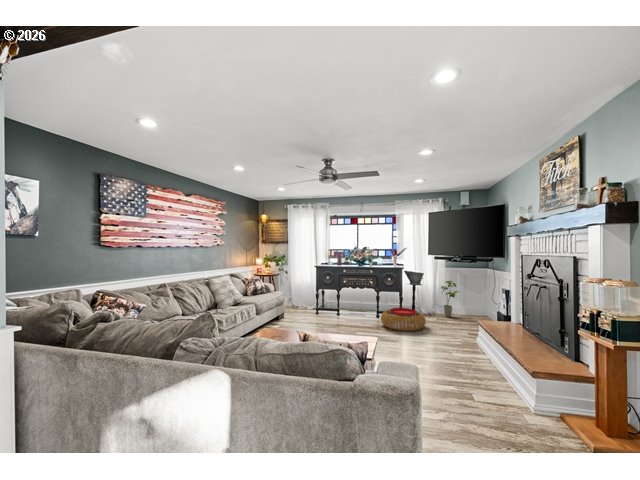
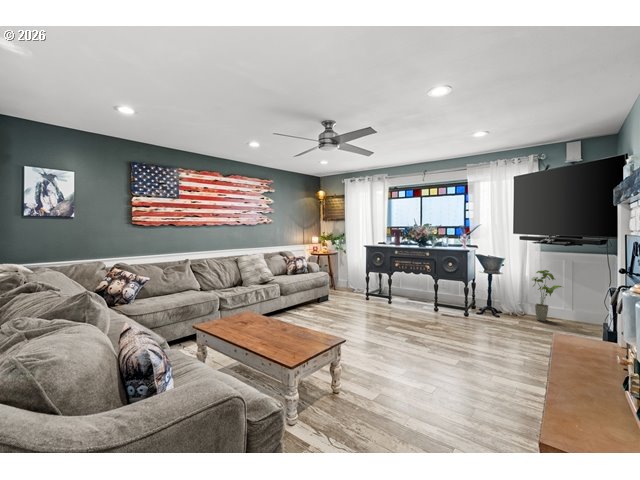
pouf: present [381,308,426,331] -> none [428,301,490,333]

